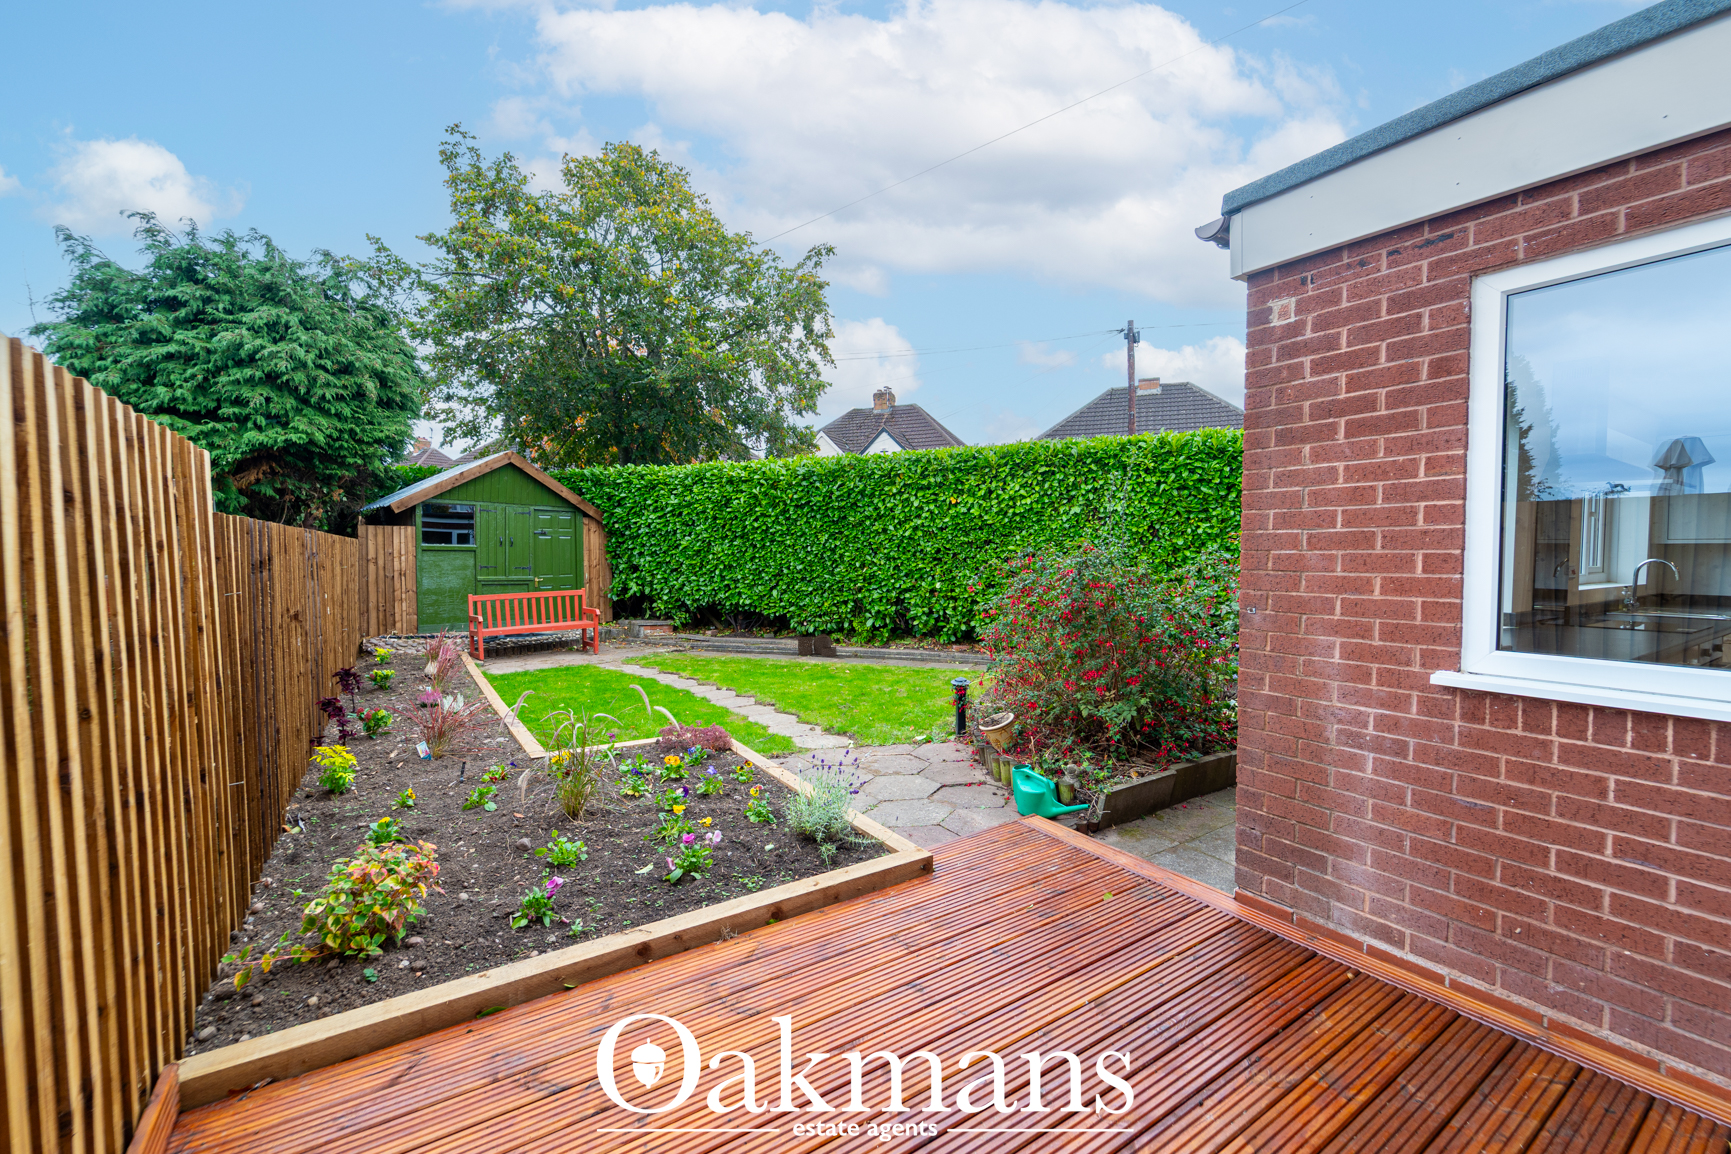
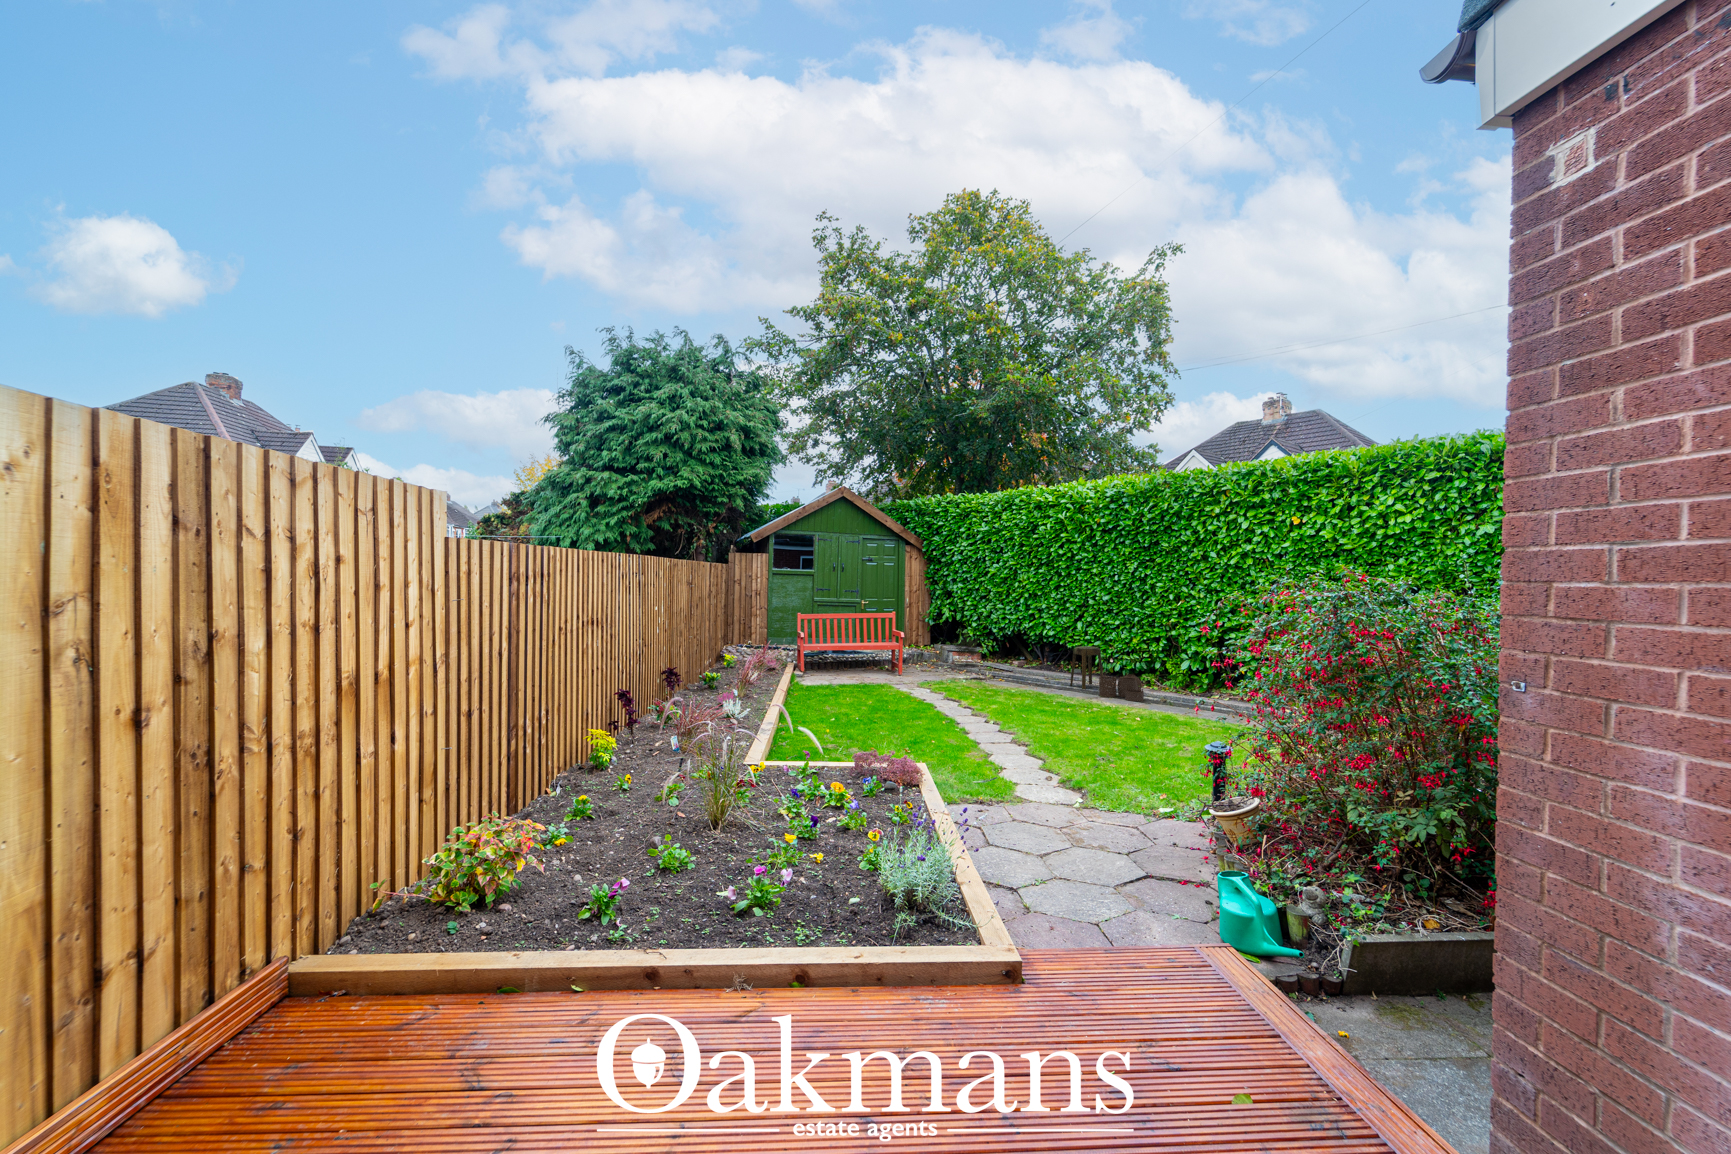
potted tree: none [642,601,671,641] -> present [954,632,978,668]
stool: none [768,612,799,651] -> present [1070,646,1103,689]

